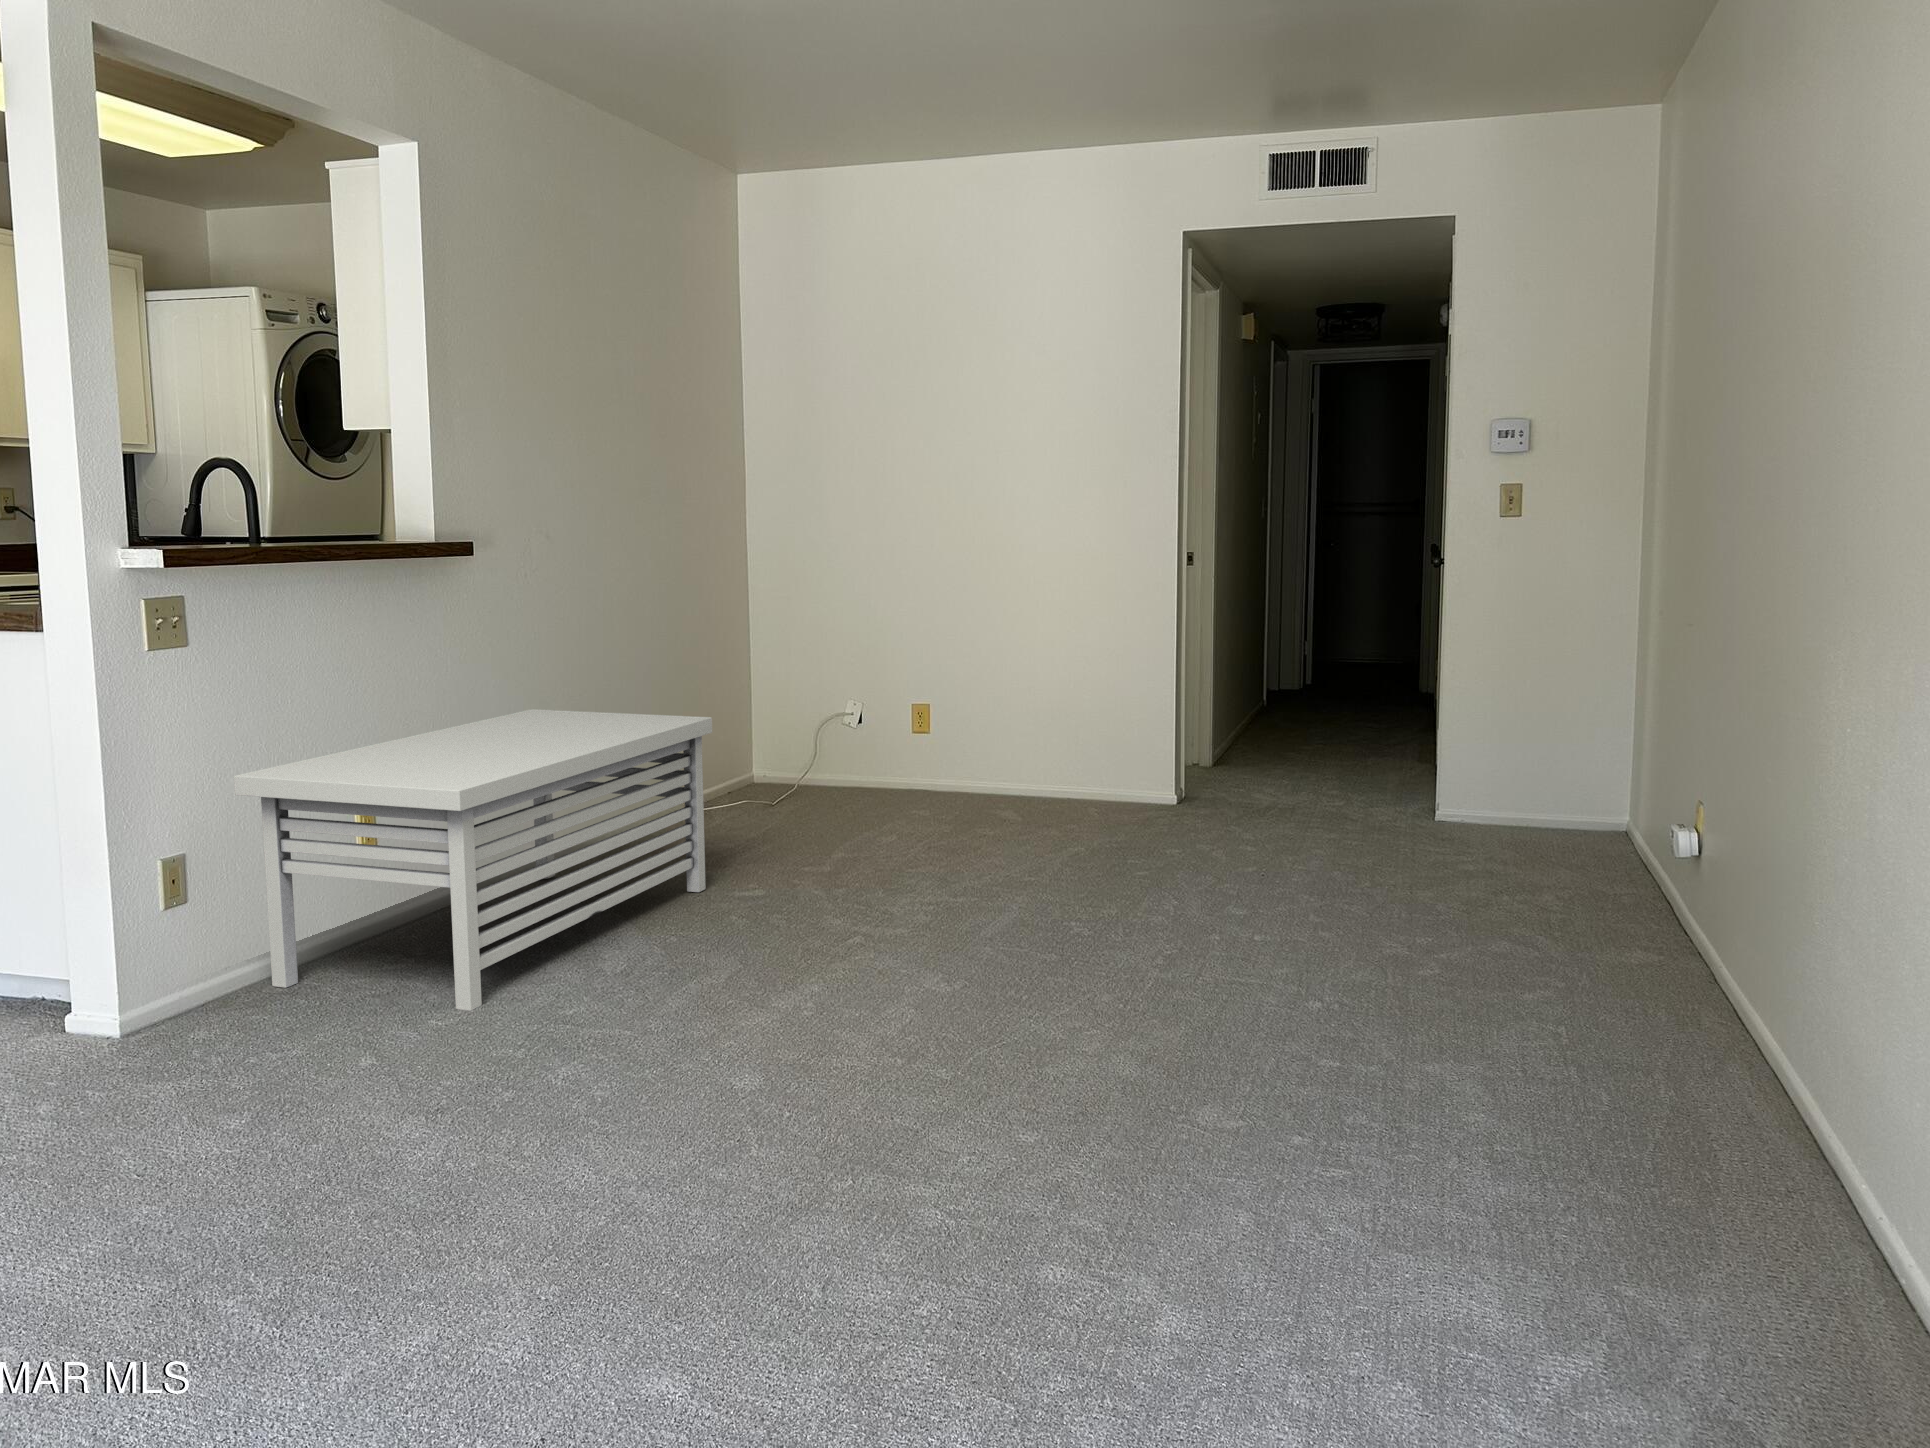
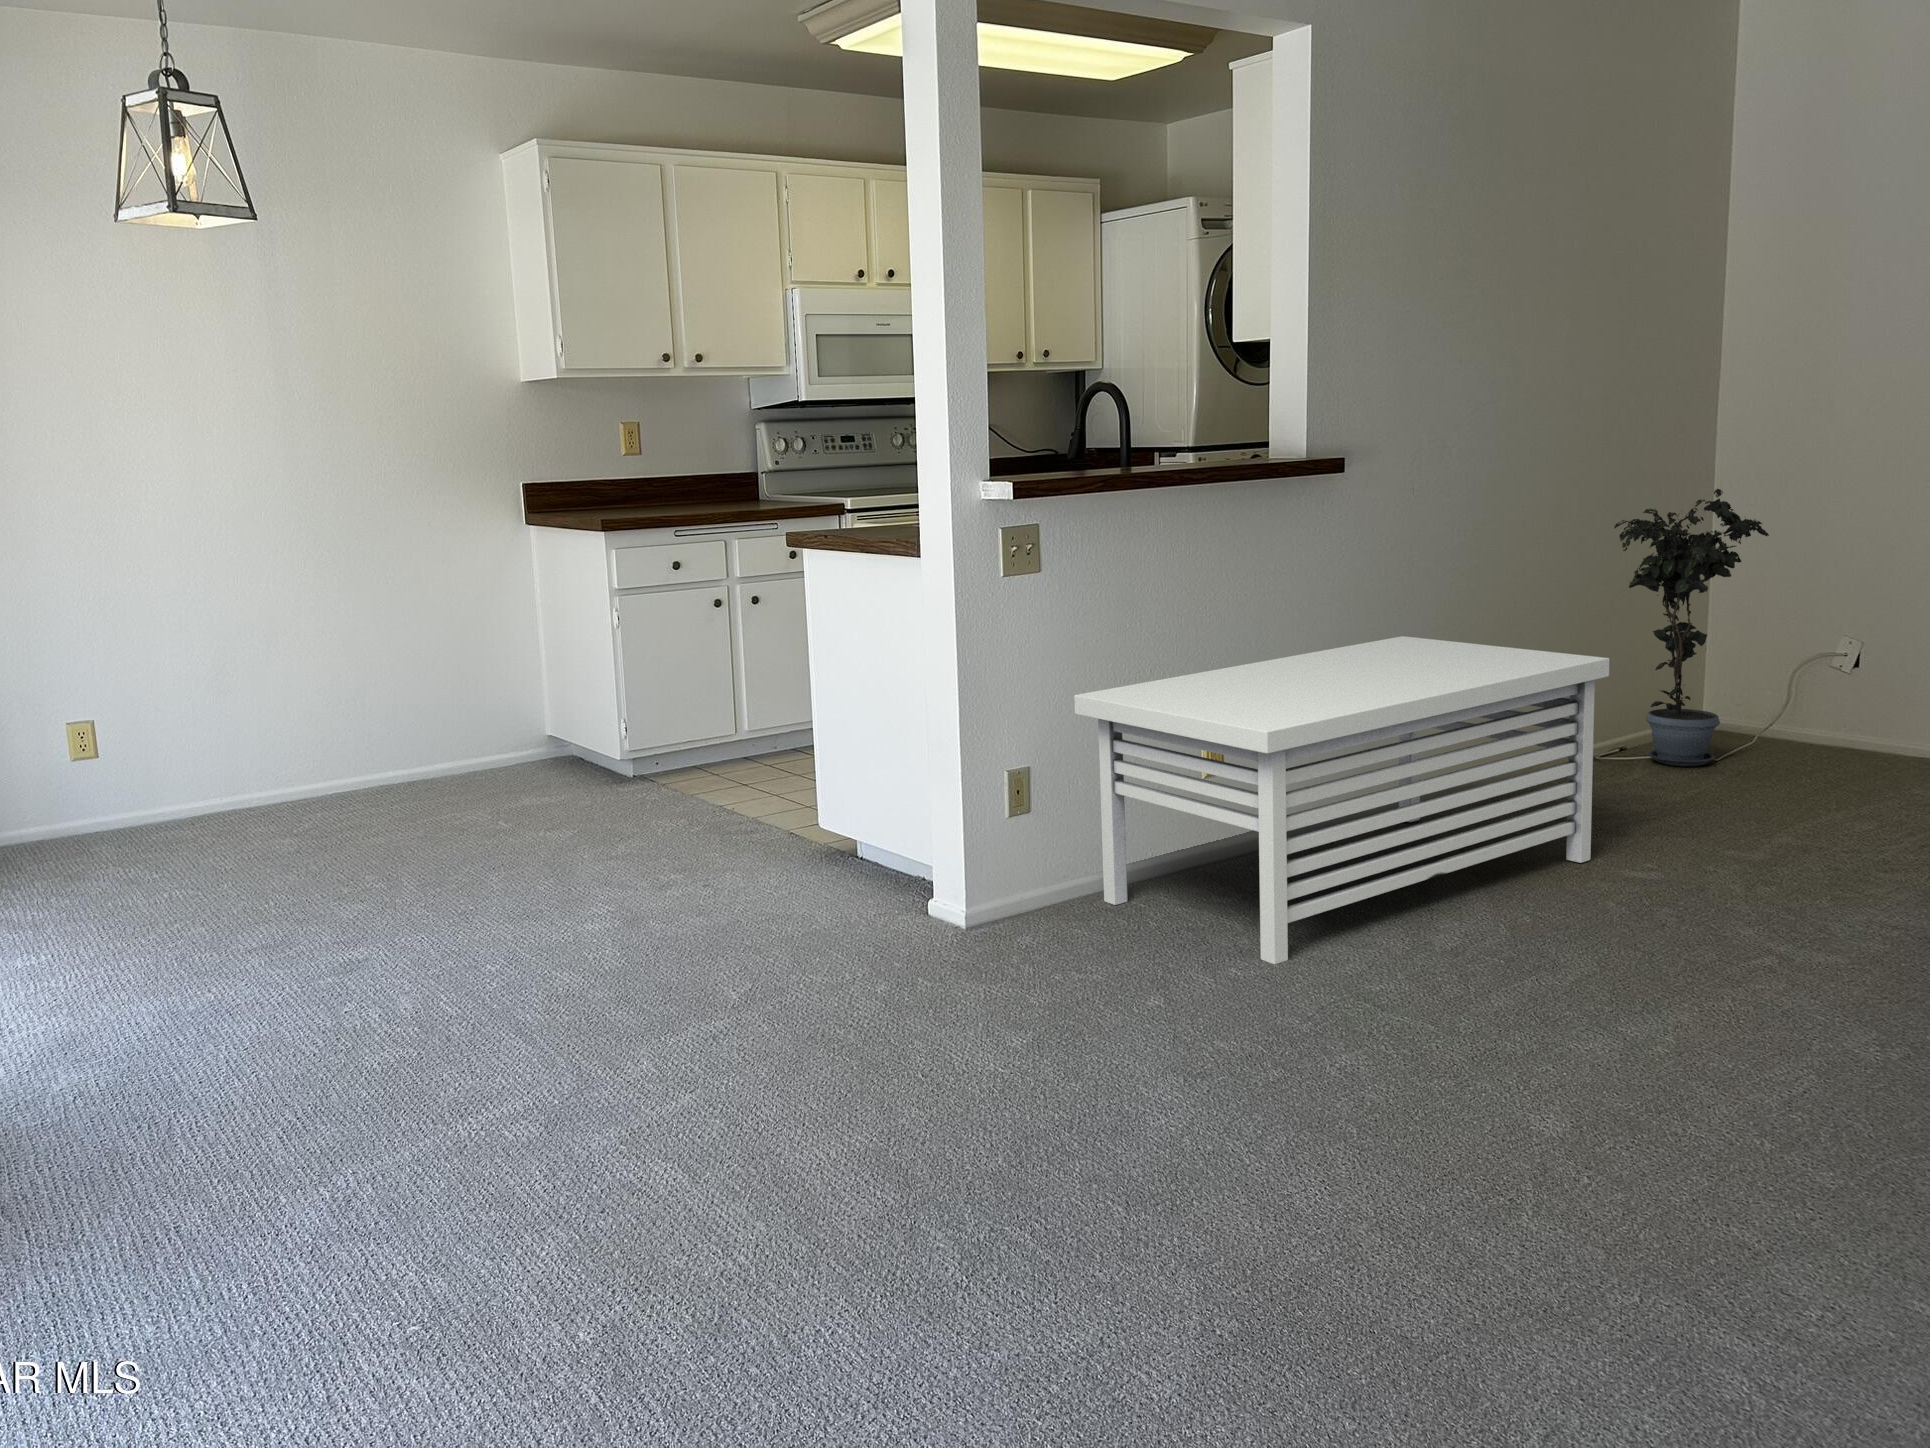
potted plant: none [687,582,798,812] -> present [1614,489,1769,766]

